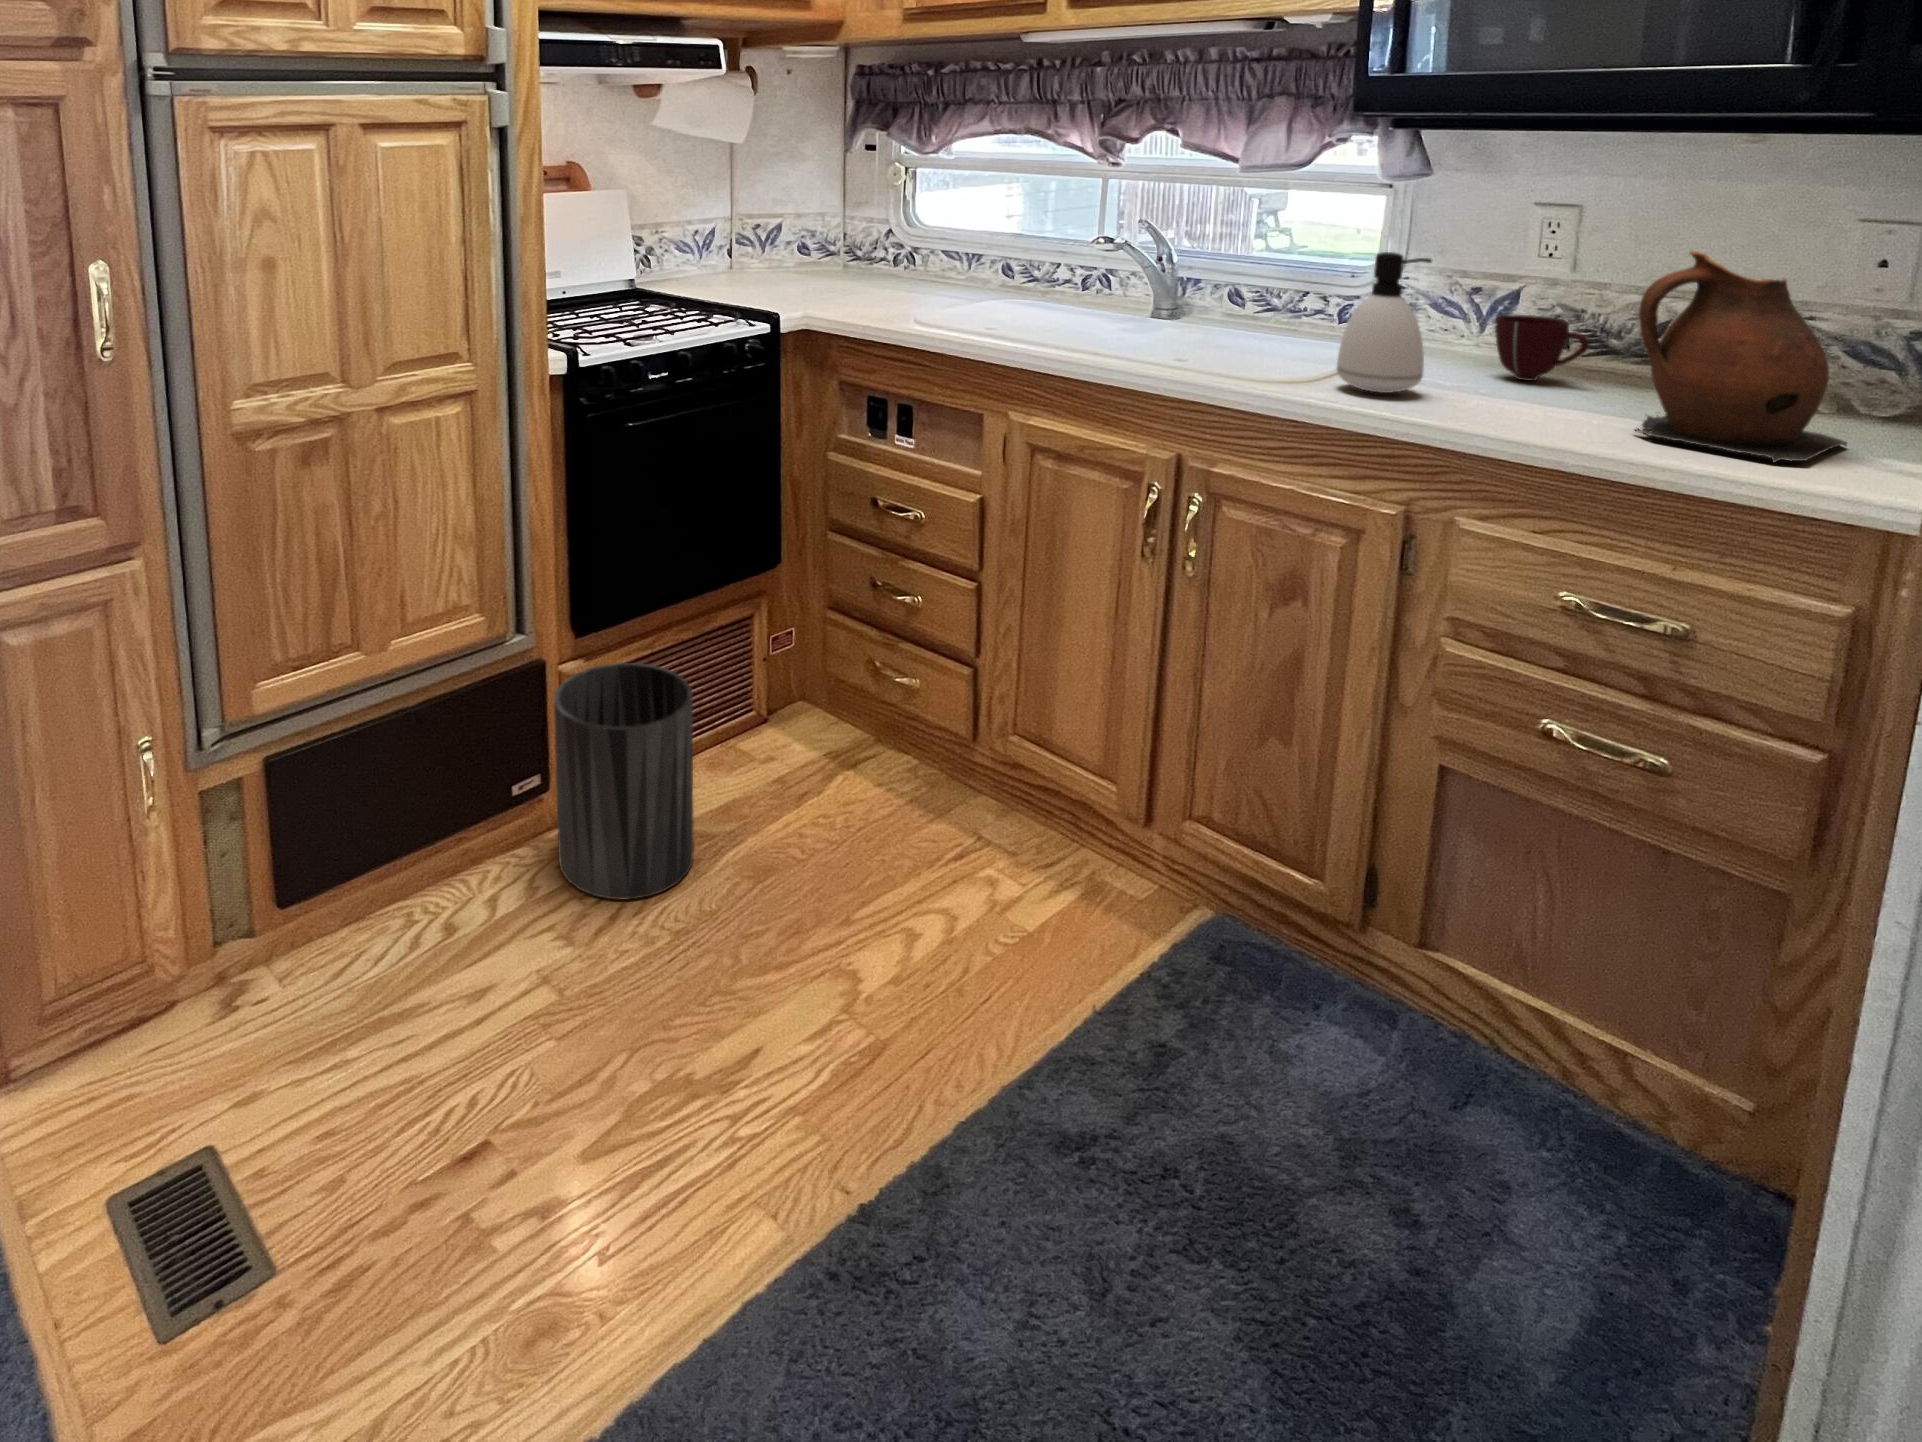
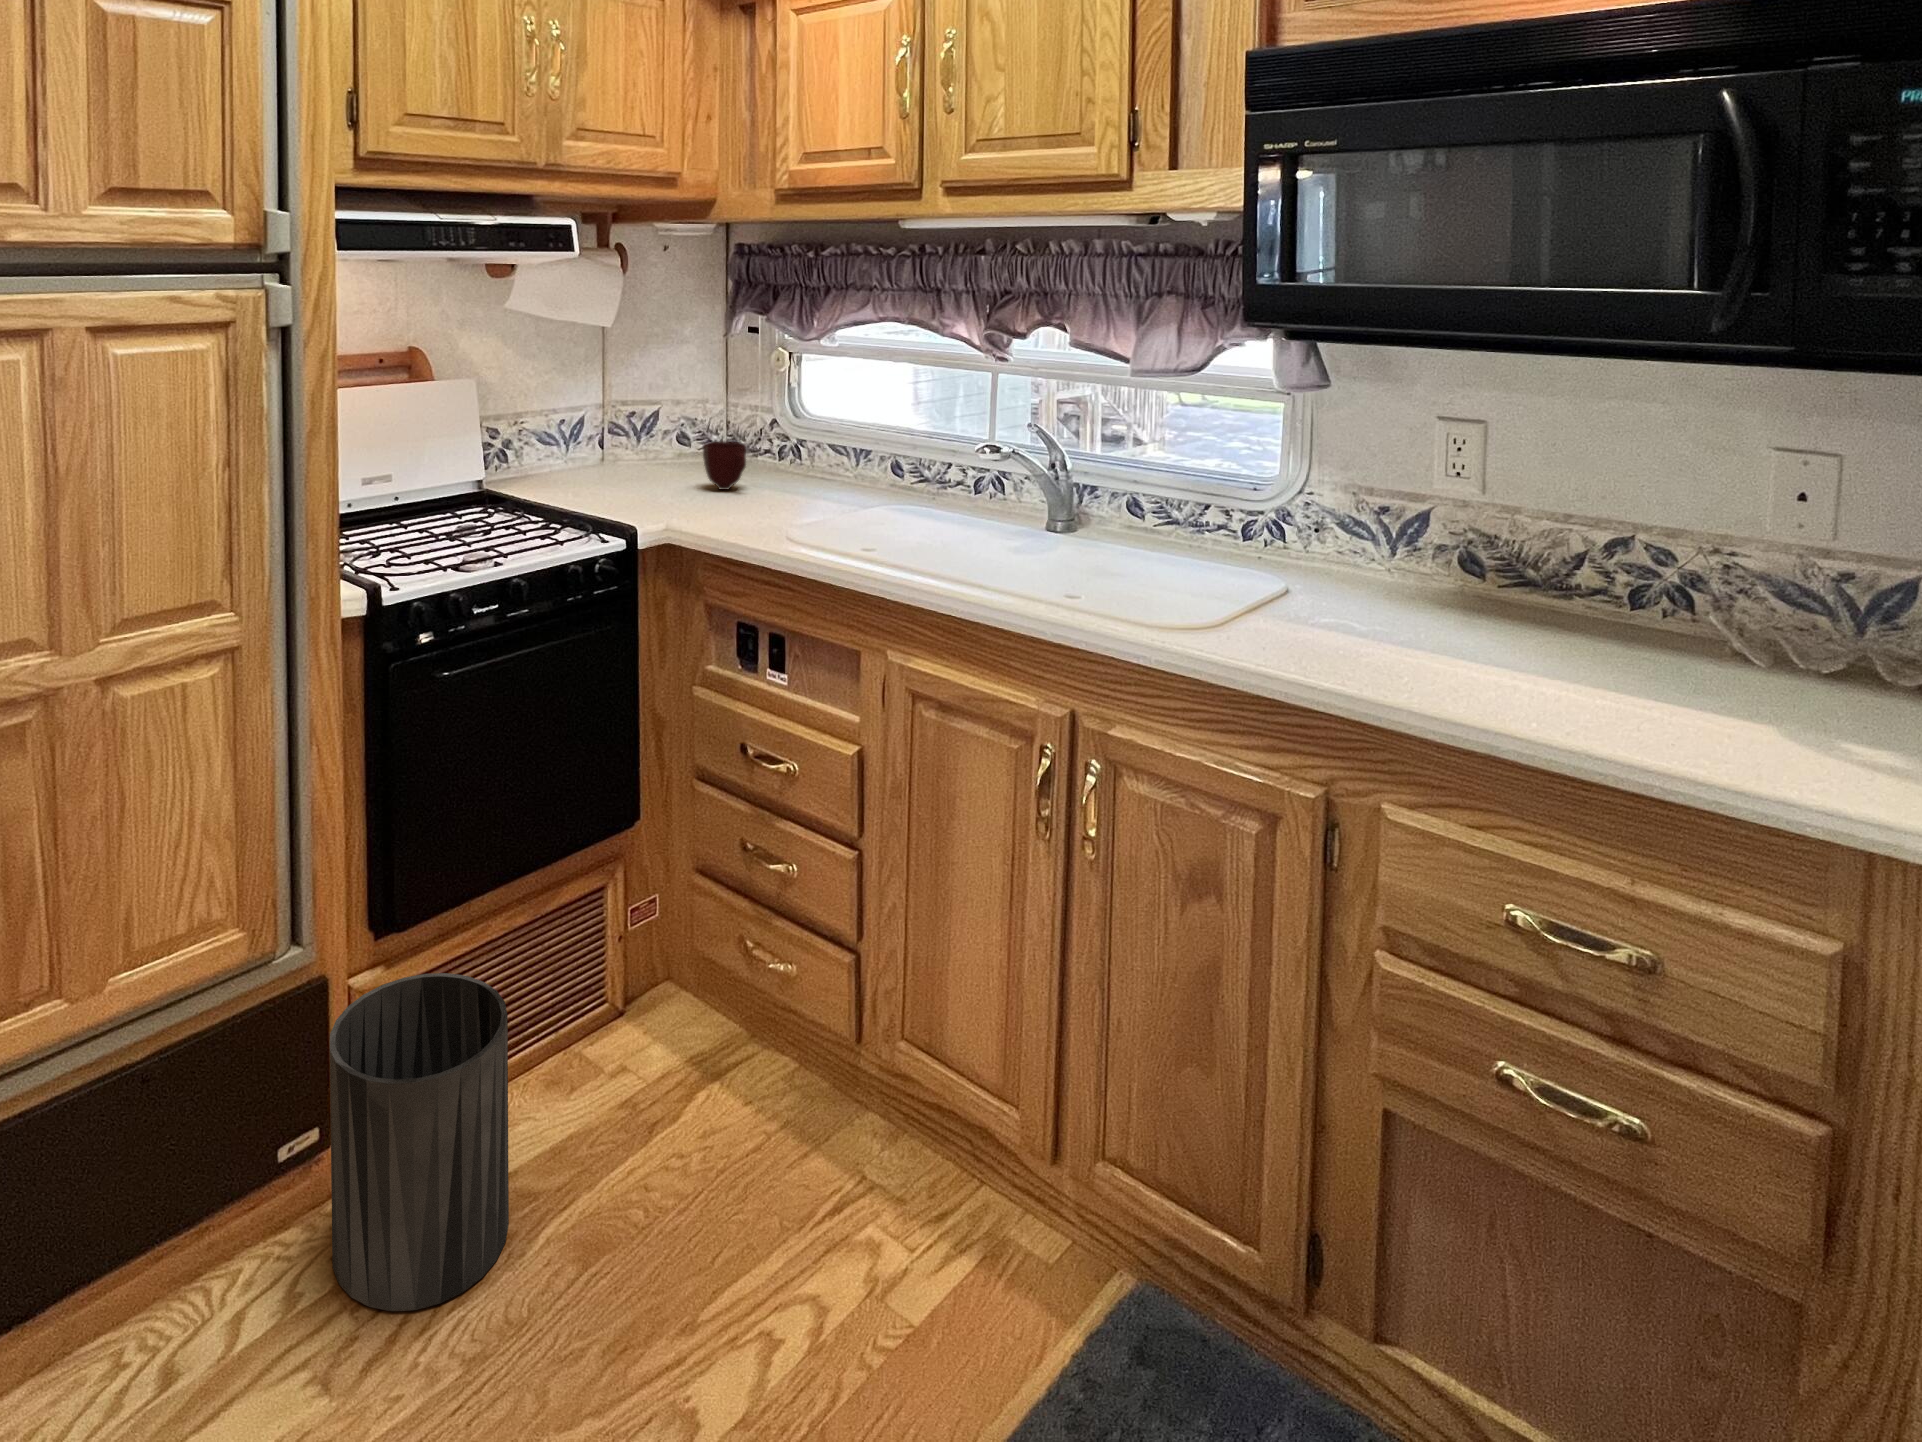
ceramic pitcher: present [1635,251,1847,463] -> none [1561,494,1796,752]
soap dispenser: present [1337,252,1432,393] -> none [1241,481,1336,643]
mug: present [1495,315,1589,381] -> present [703,441,746,490]

